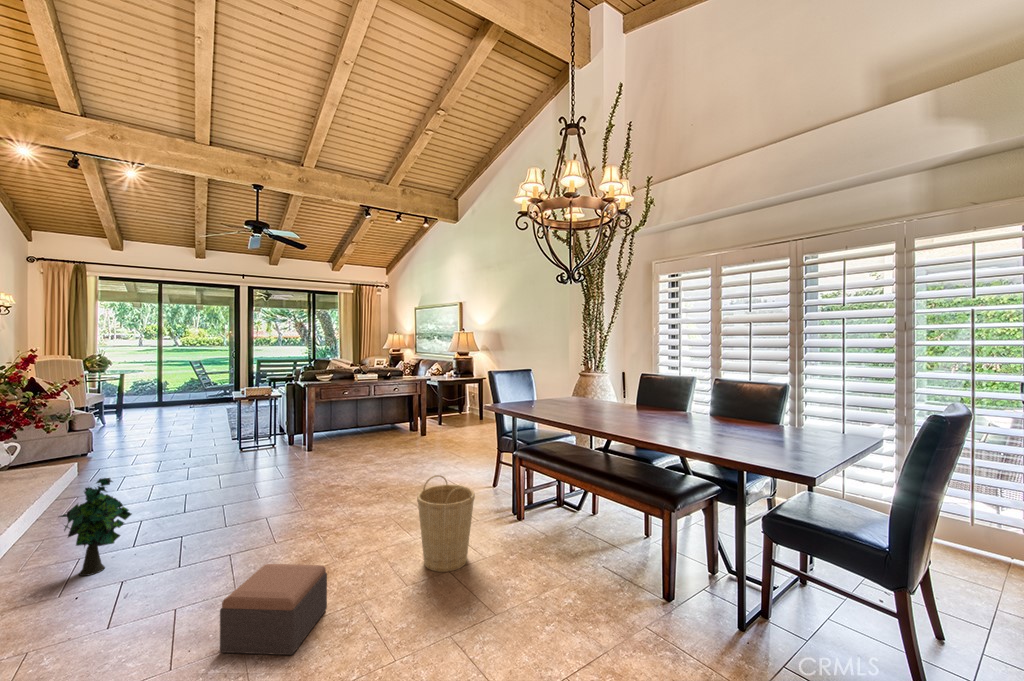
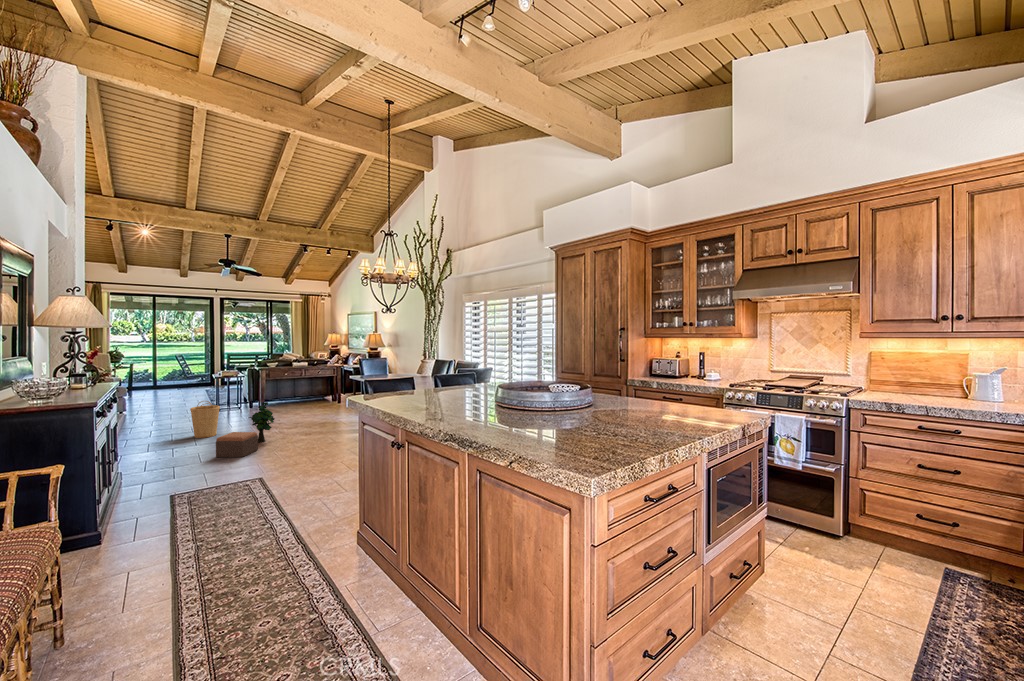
basket: present [417,475,475,572] -> present [190,401,220,438]
decorative plant: present [59,478,132,576] -> present [249,402,275,442]

